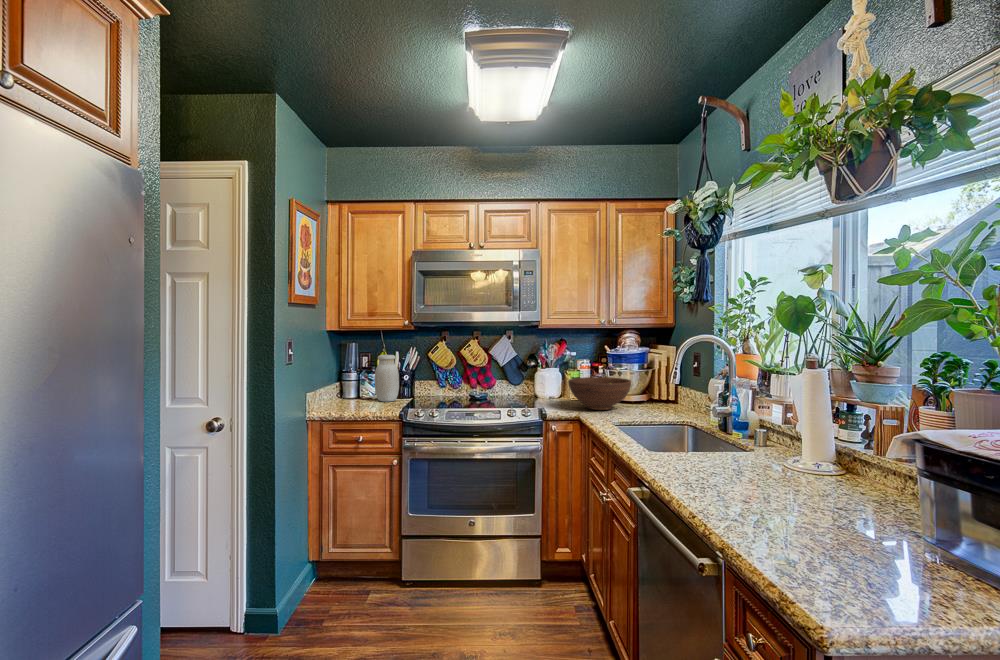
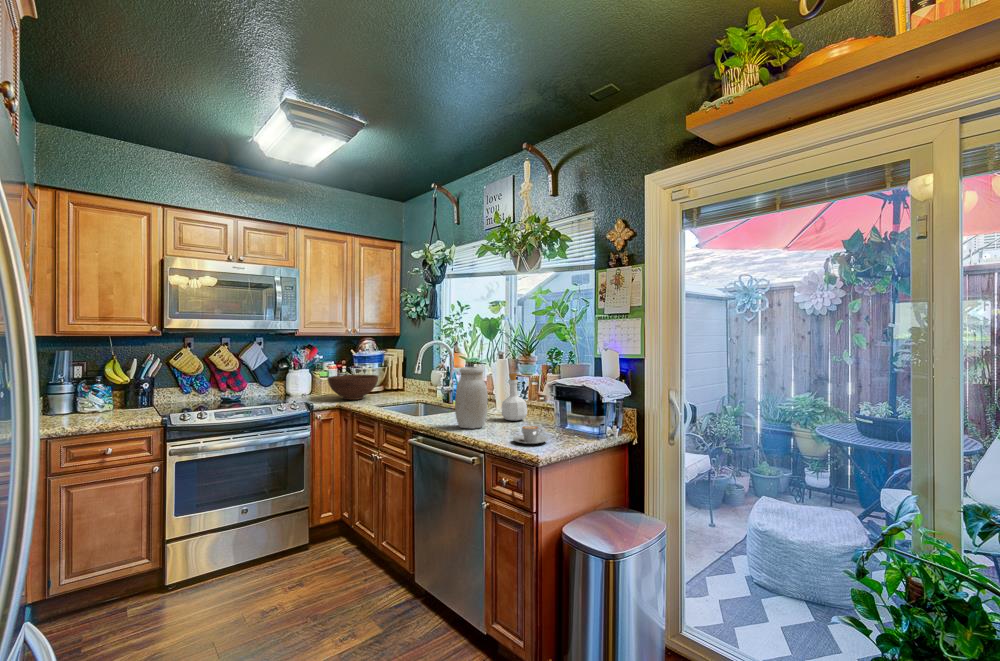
jar: present [375,355,399,402] -> present [455,367,488,429]
bottle: none [806,399,868,495] -> present [502,374,527,421]
coffee cup: none [798,533,904,593] -> present [513,426,548,444]

